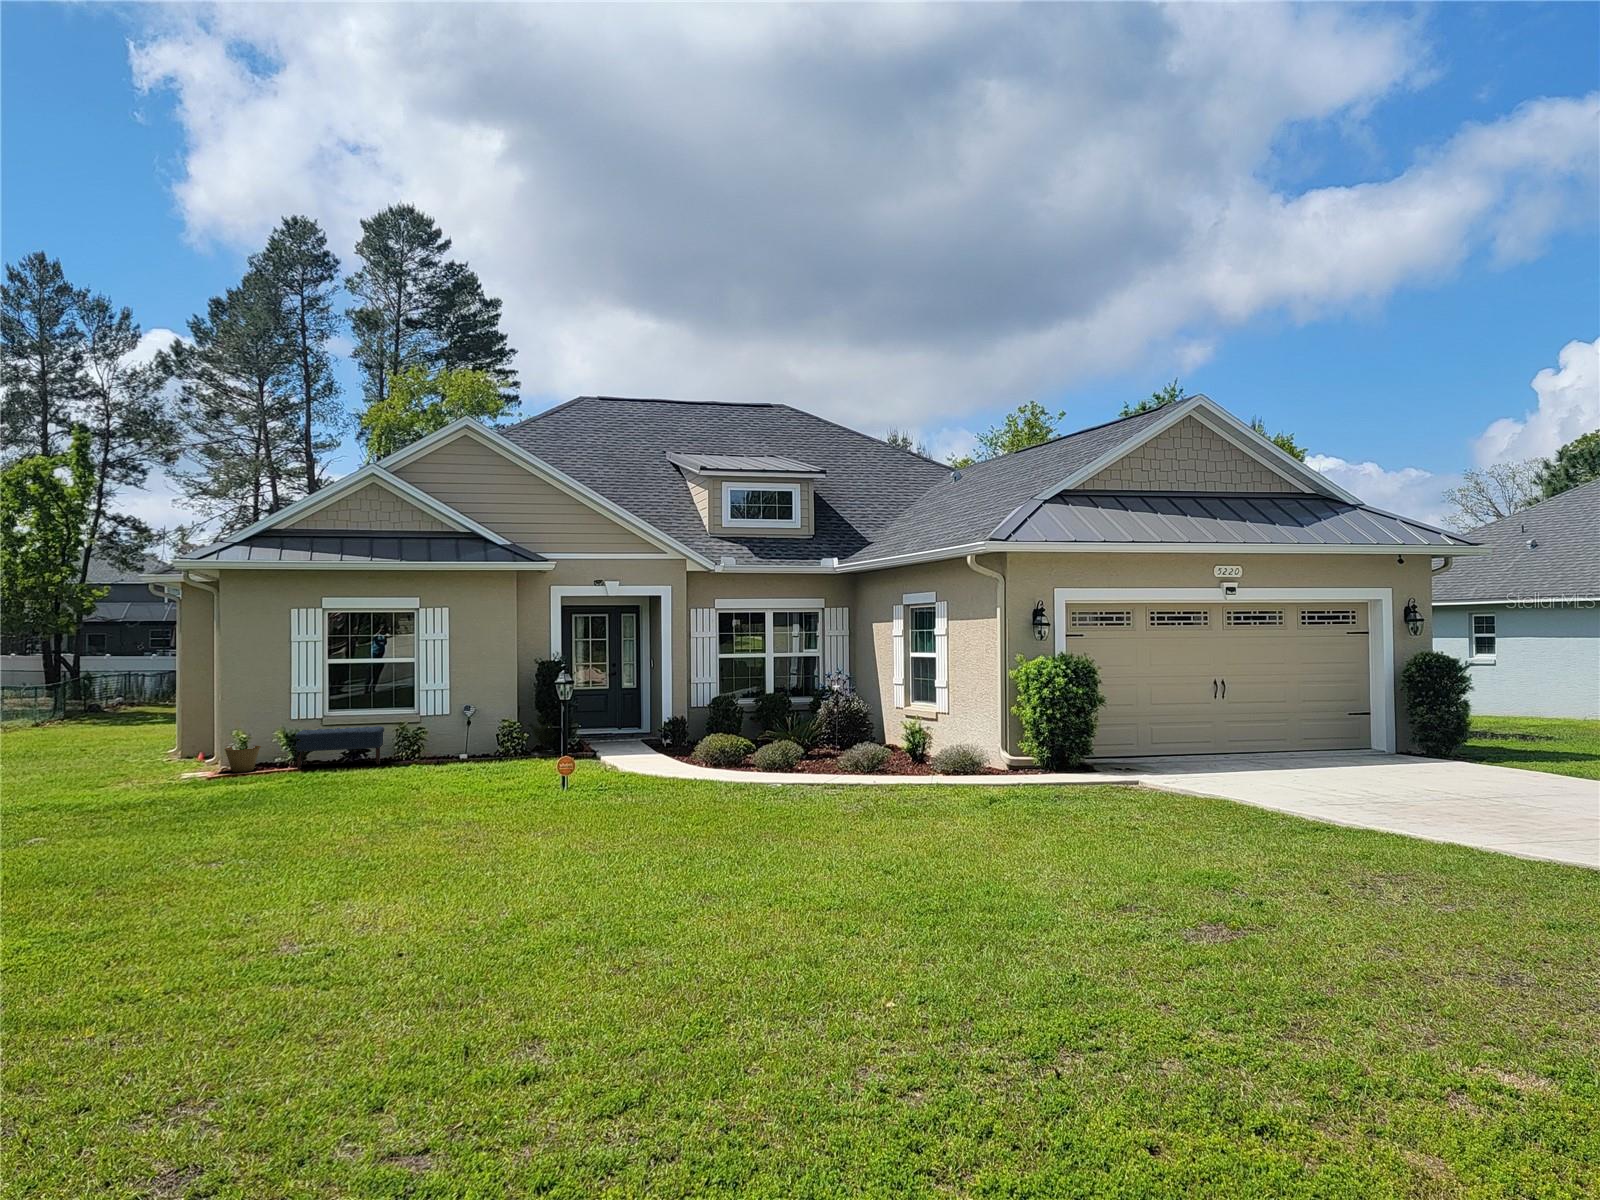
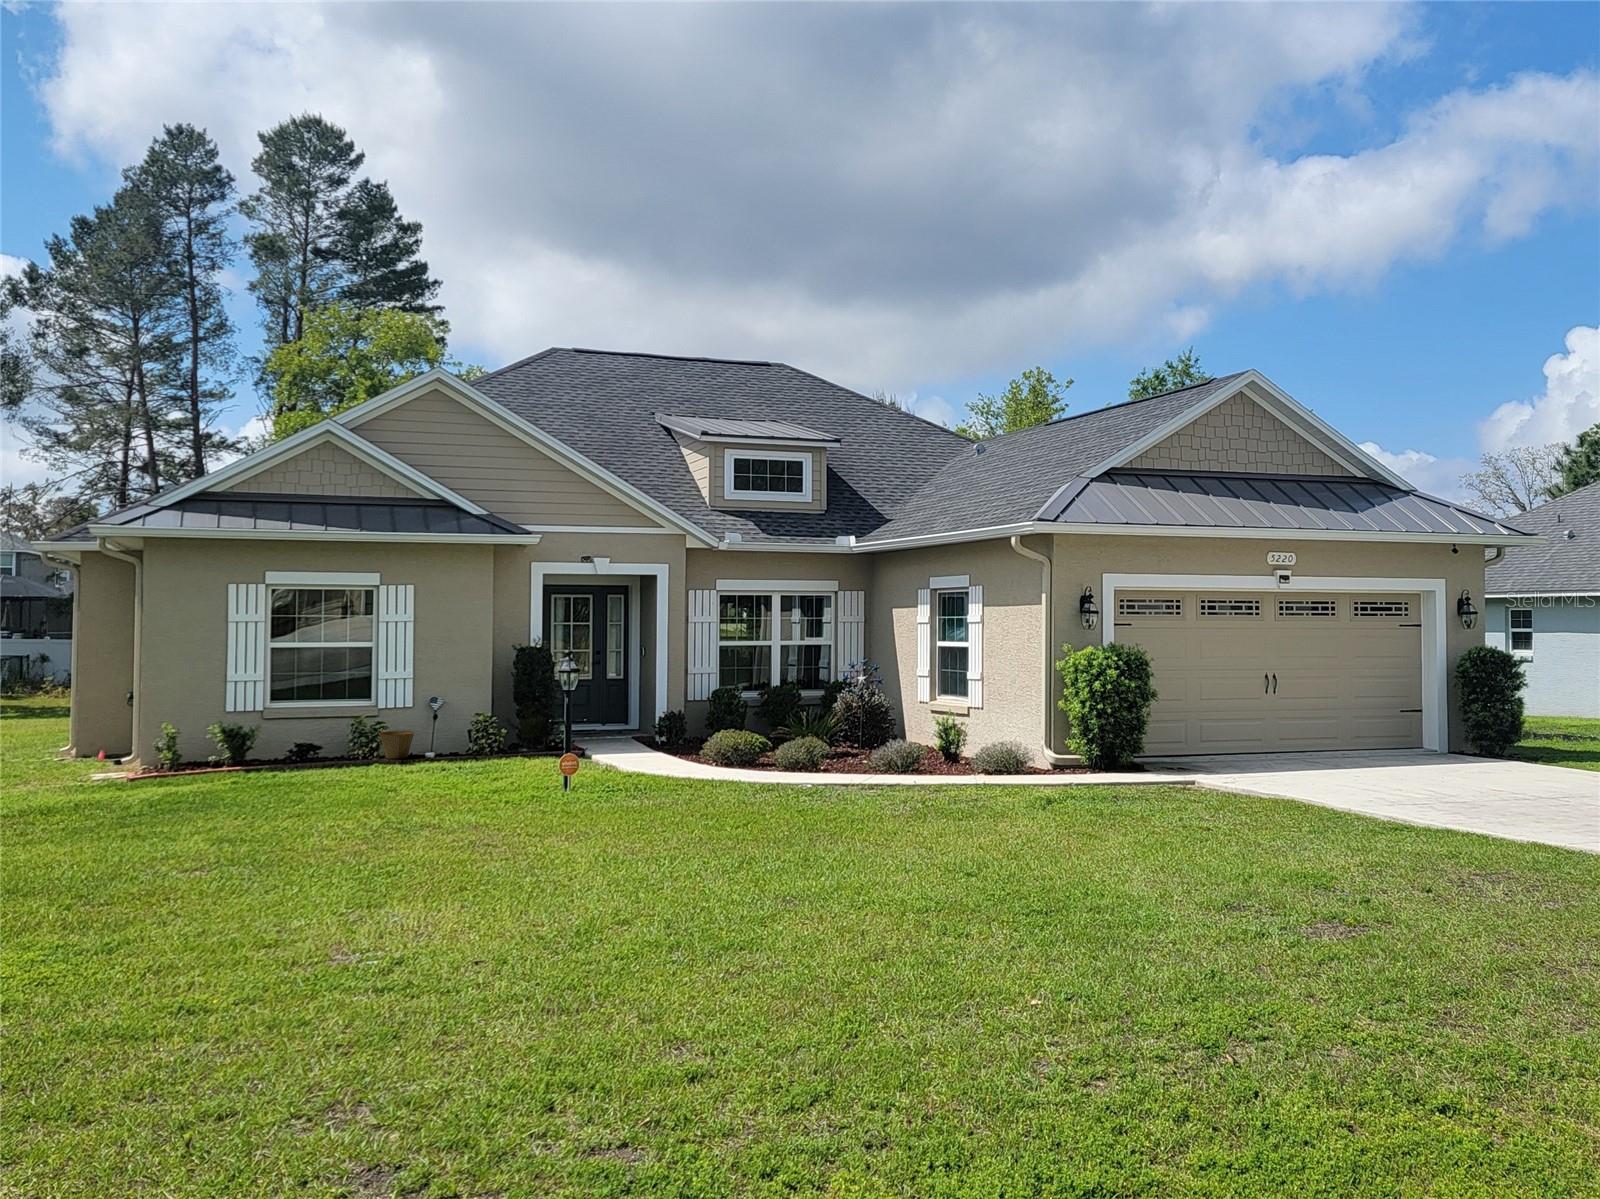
bench: present [296,727,384,769] -> none [259,718,355,764]
basket: present [225,746,261,772] -> present [379,731,414,759]

